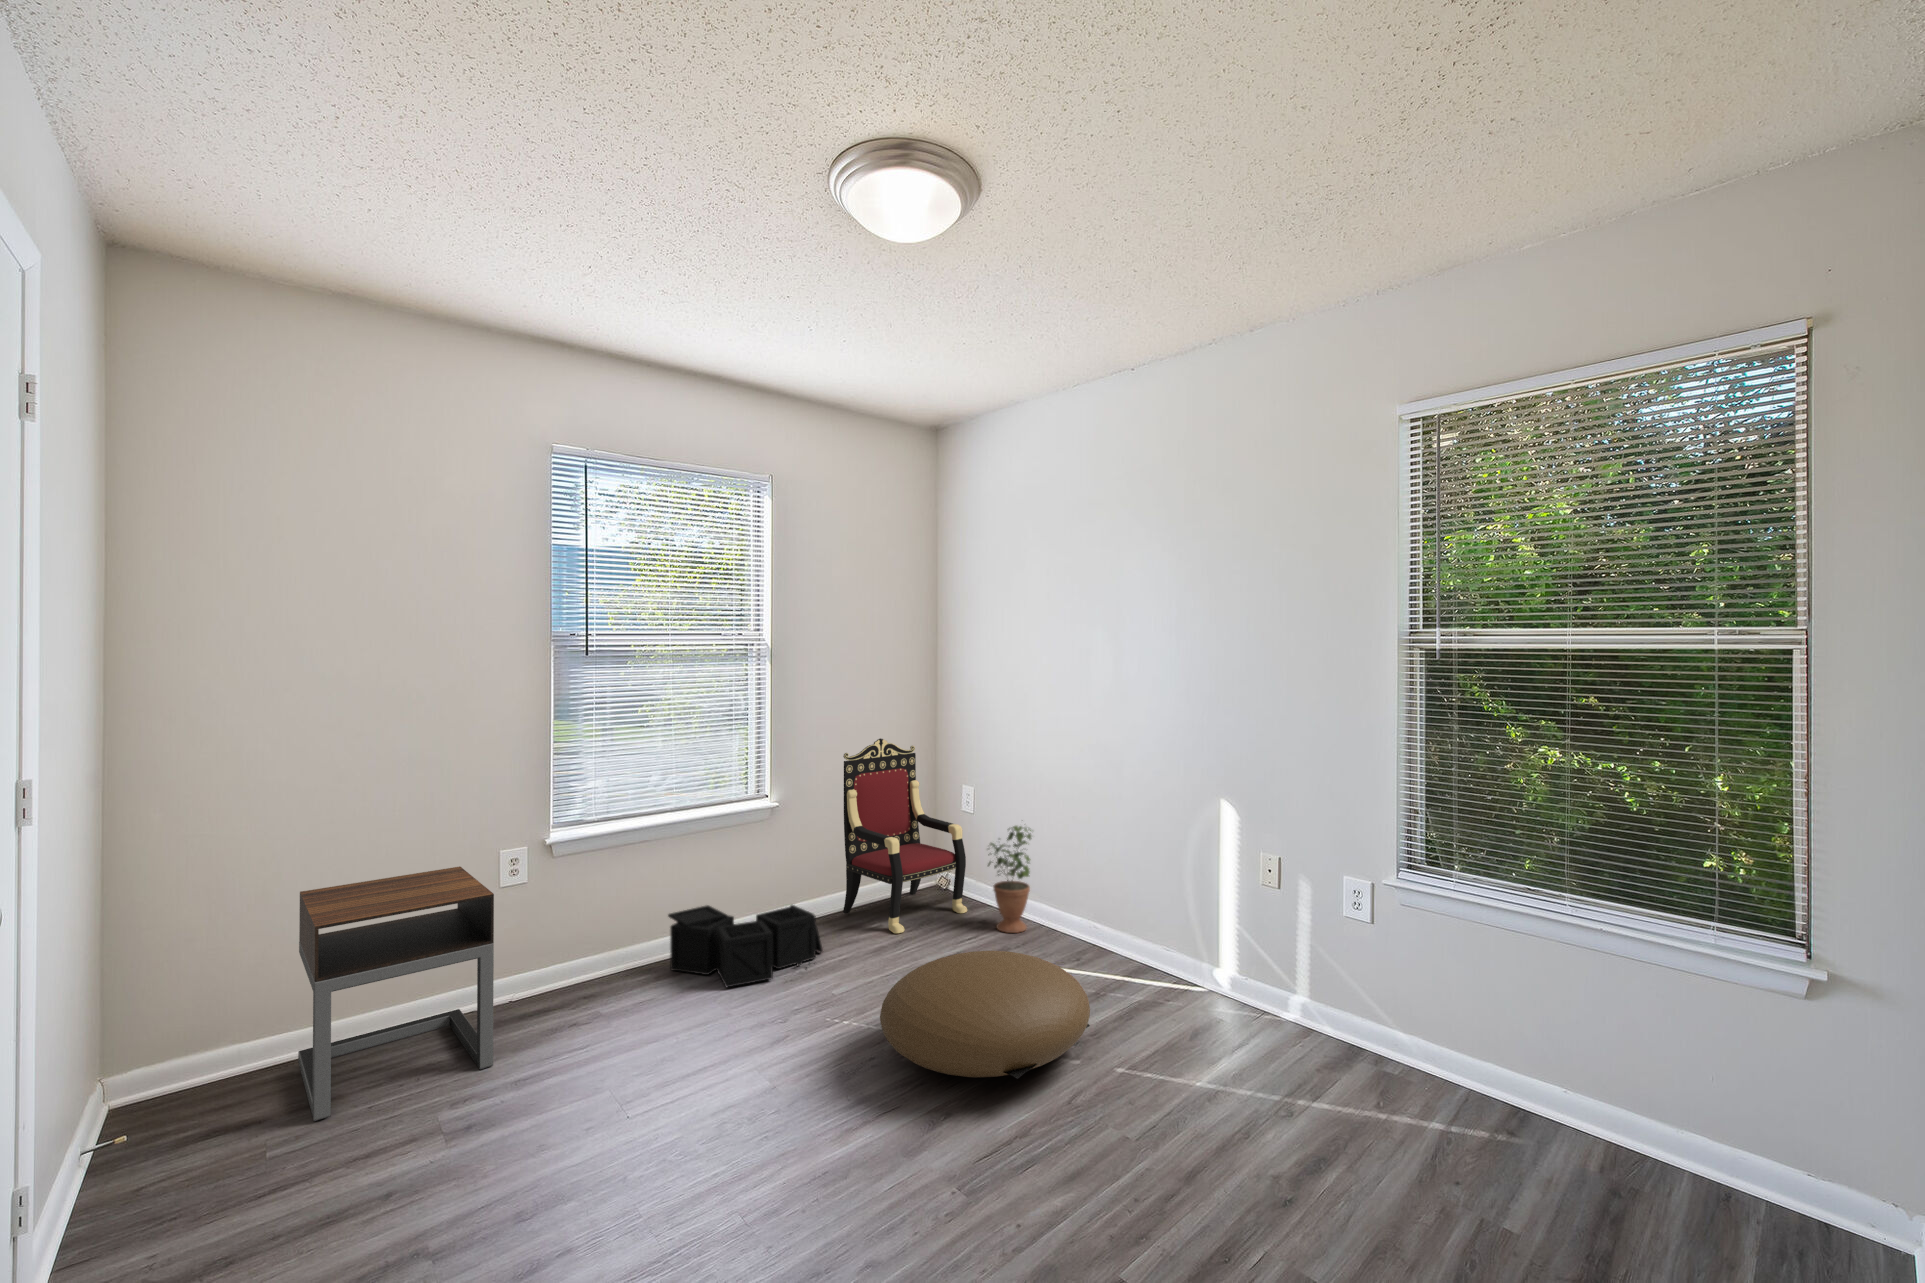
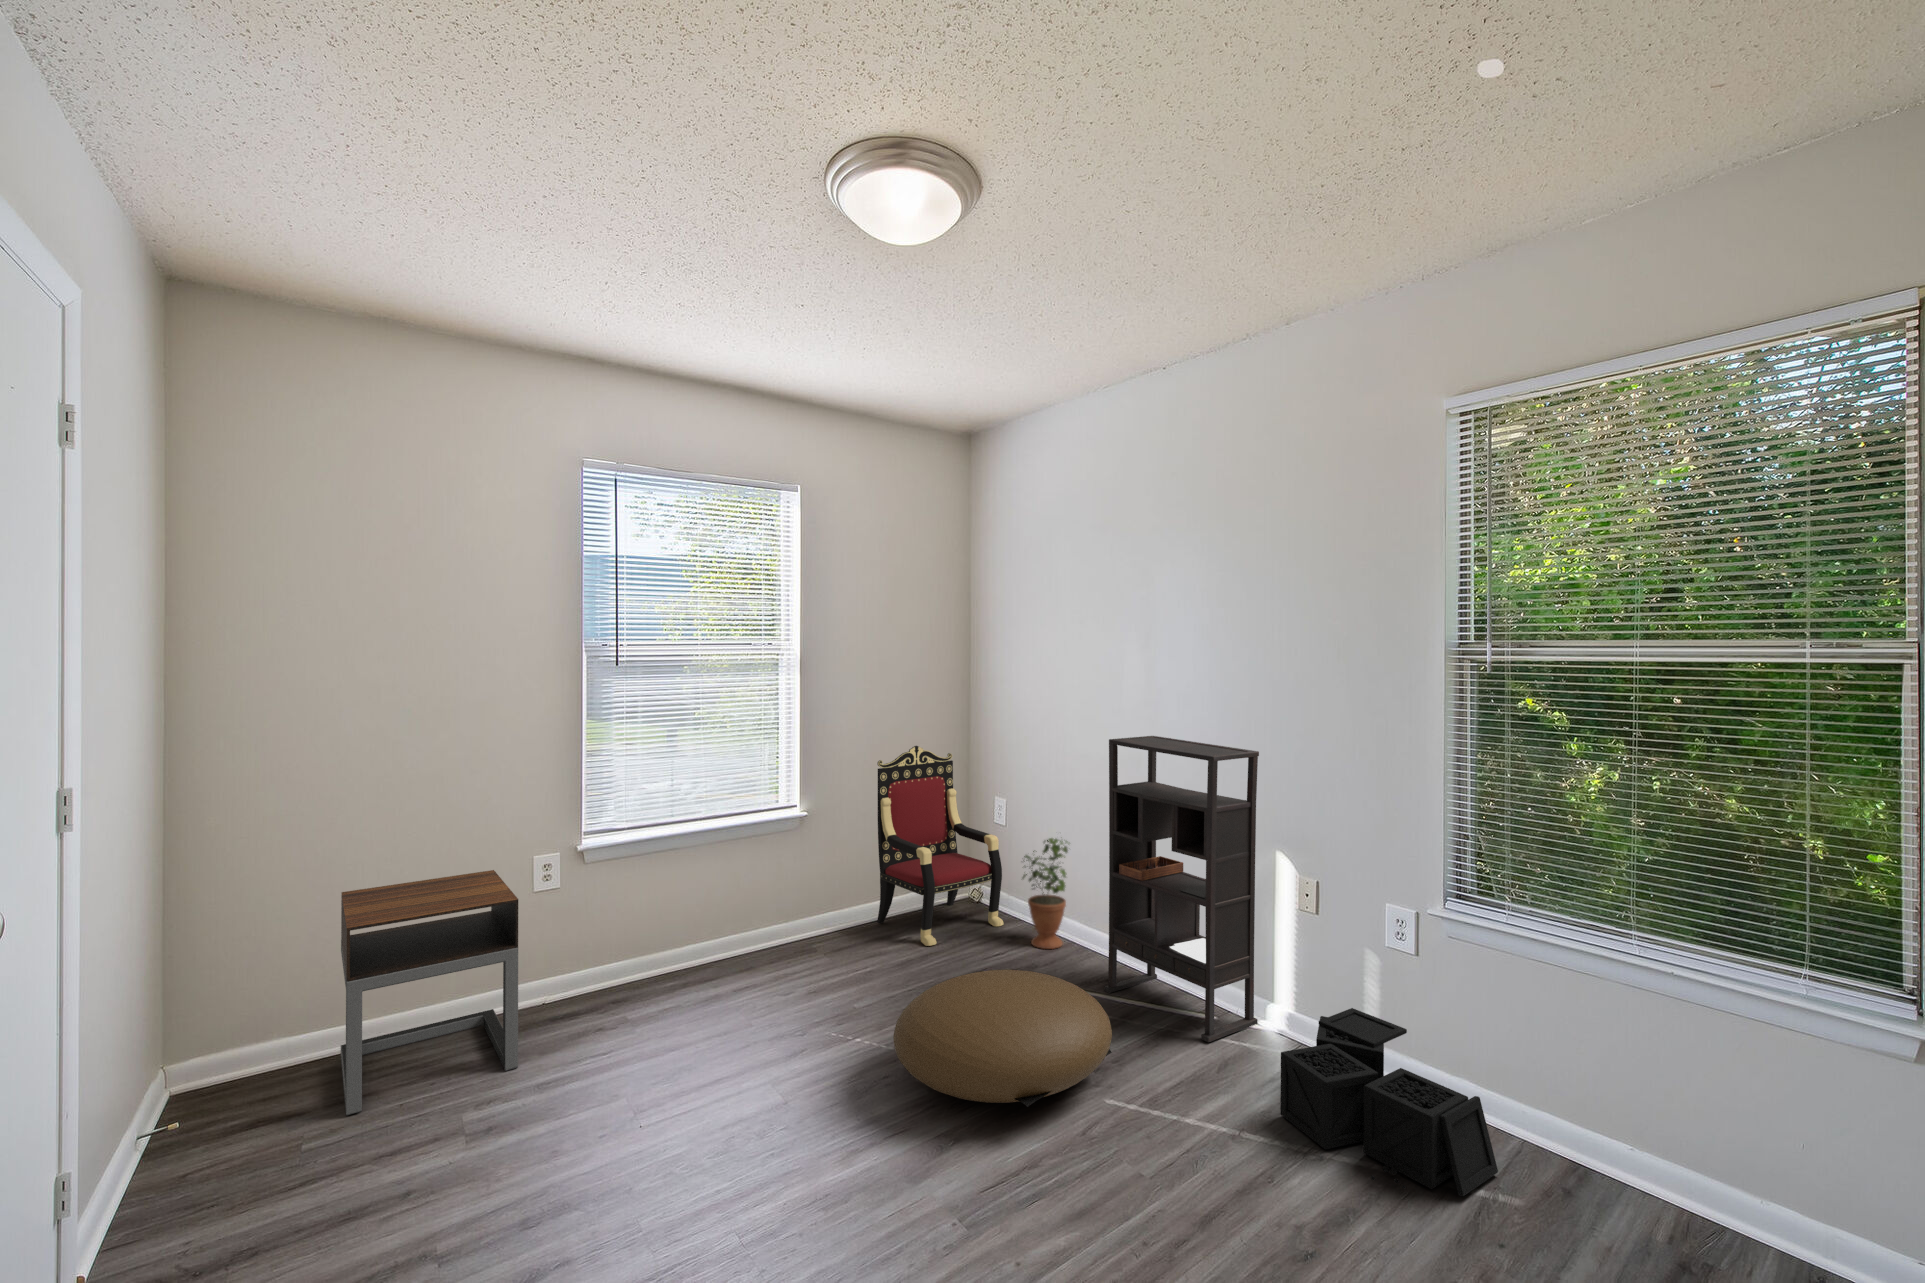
bookshelf: none [1072,725,1220,1014] -> present [1104,736,1259,1042]
storage bin: present [668,905,823,987] -> present [1280,1008,1498,1196]

